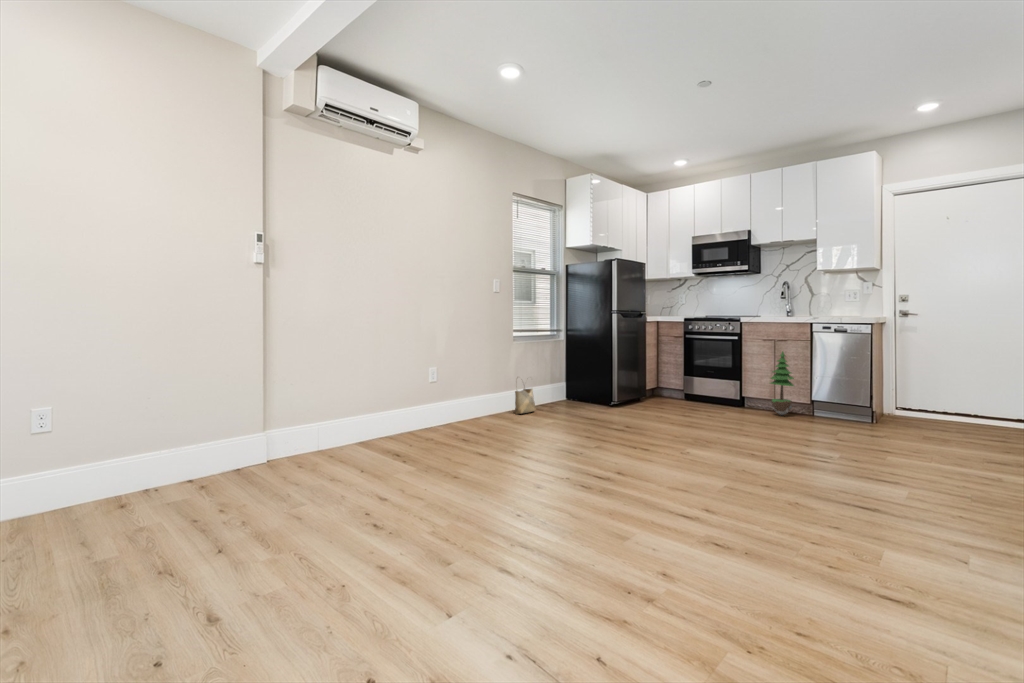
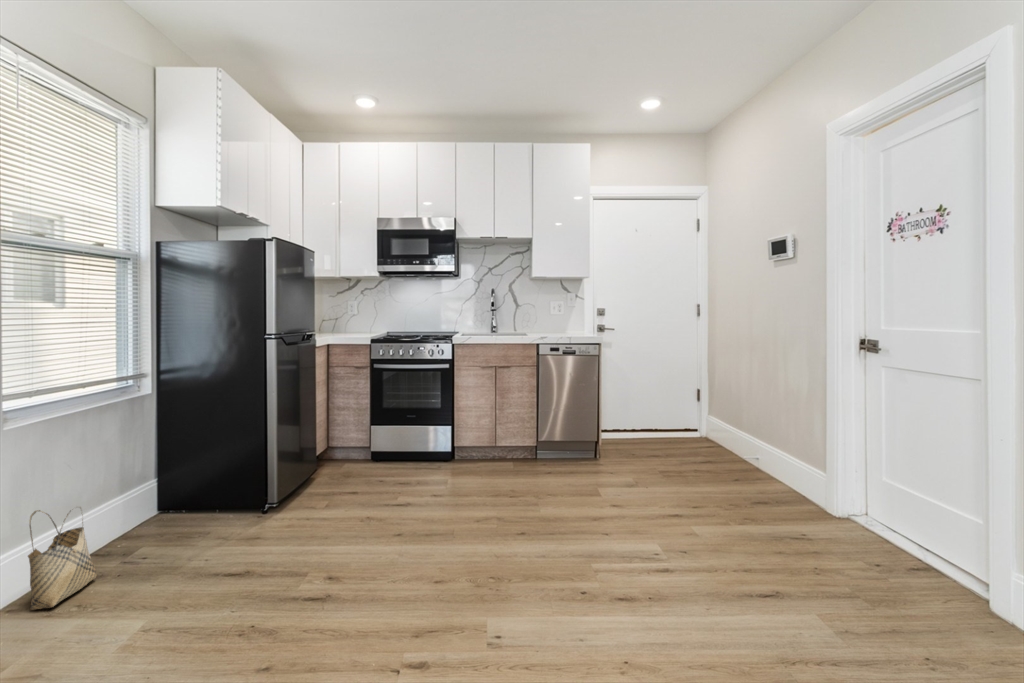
potted tree: present [770,352,794,416] -> none [497,383,528,468]

